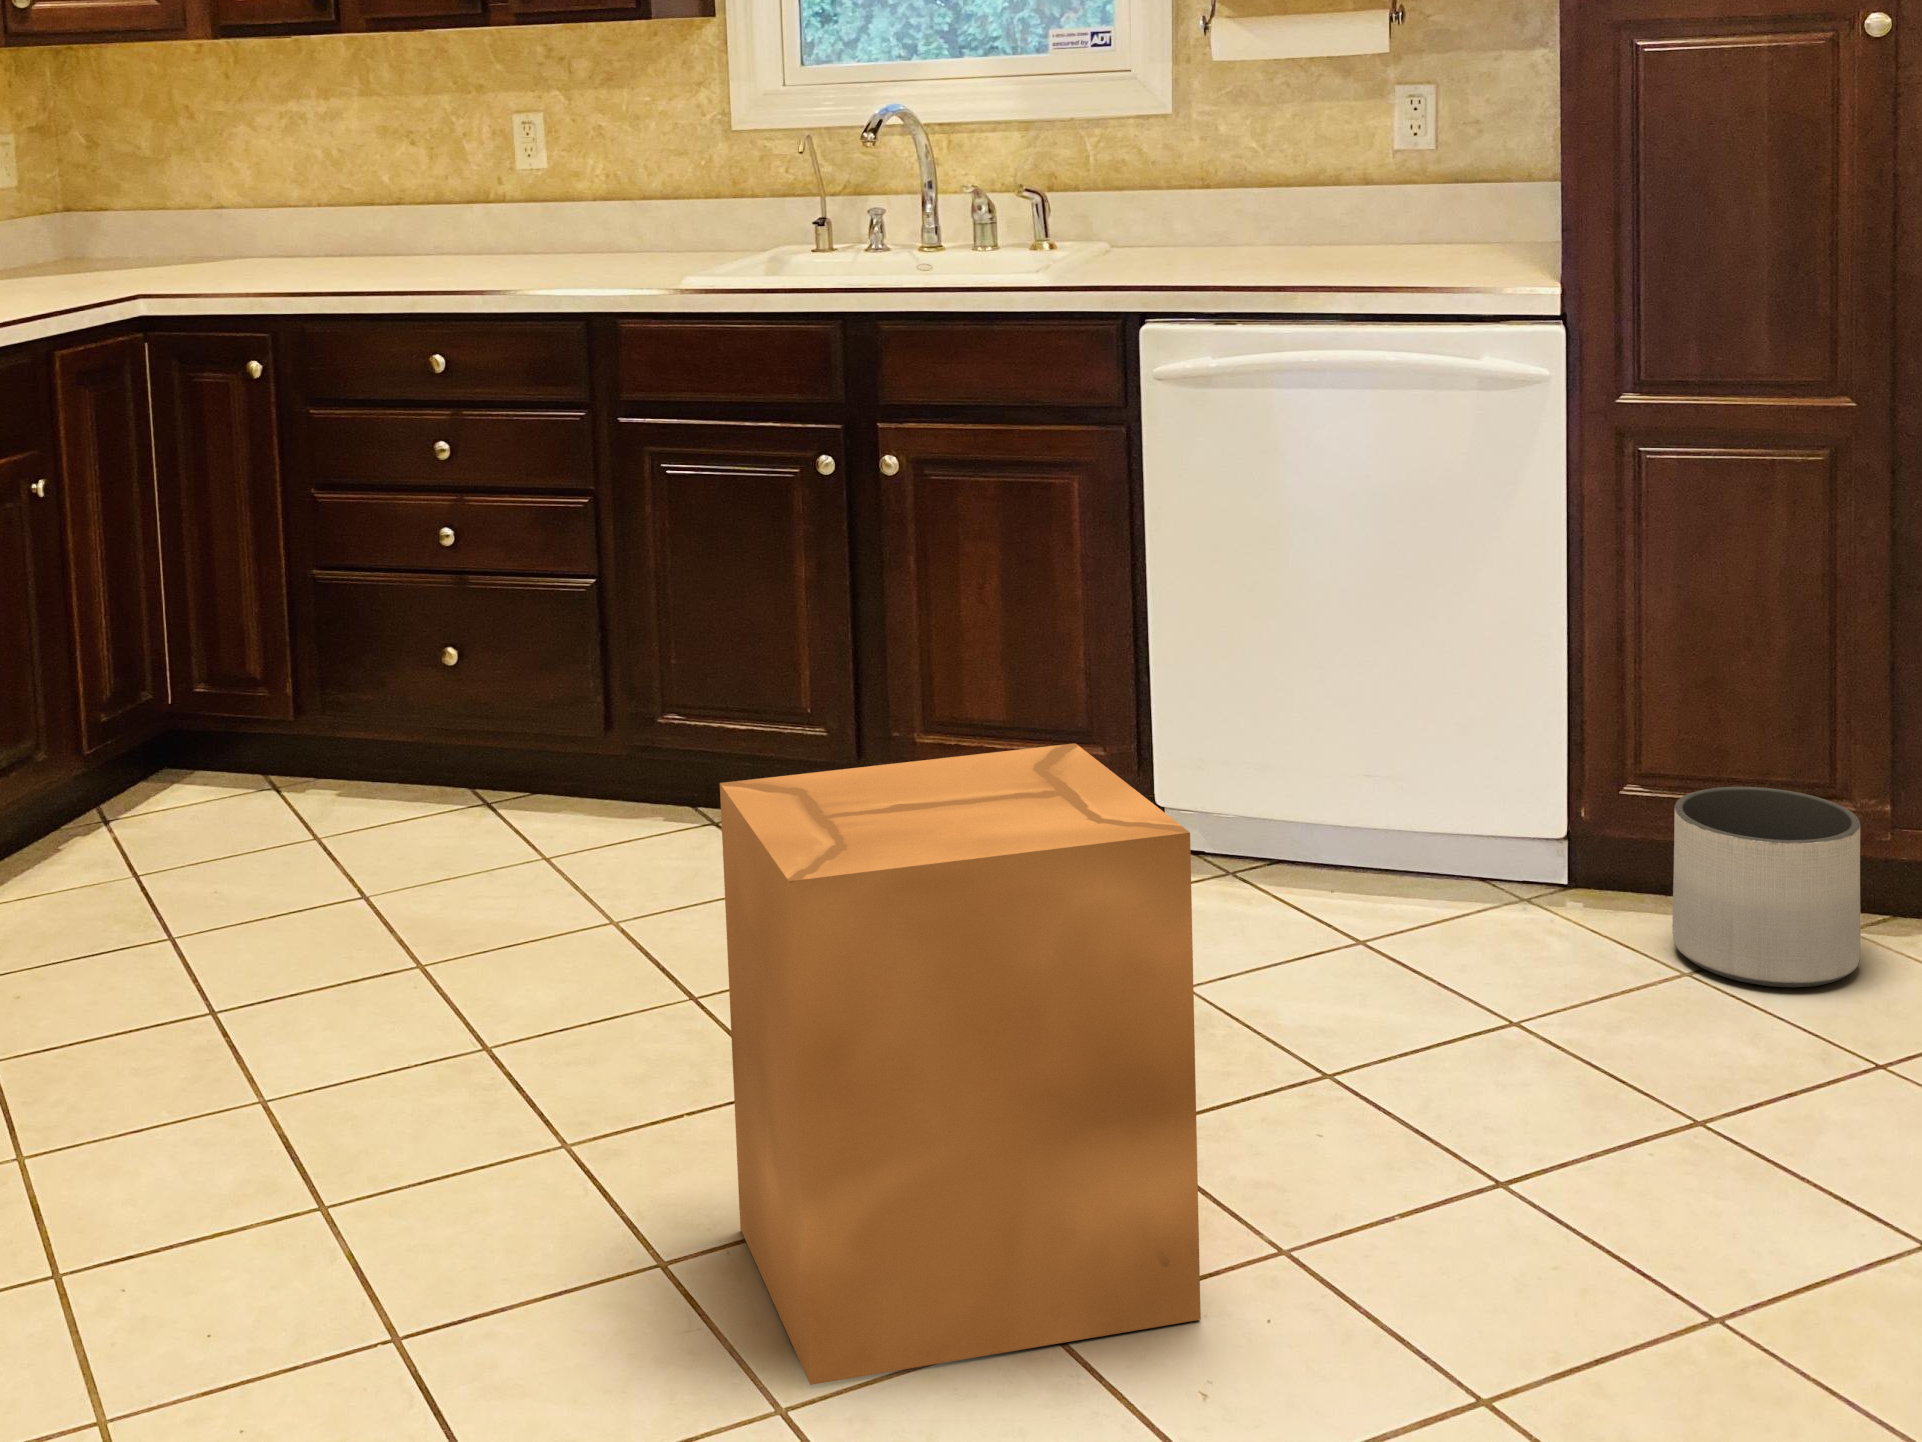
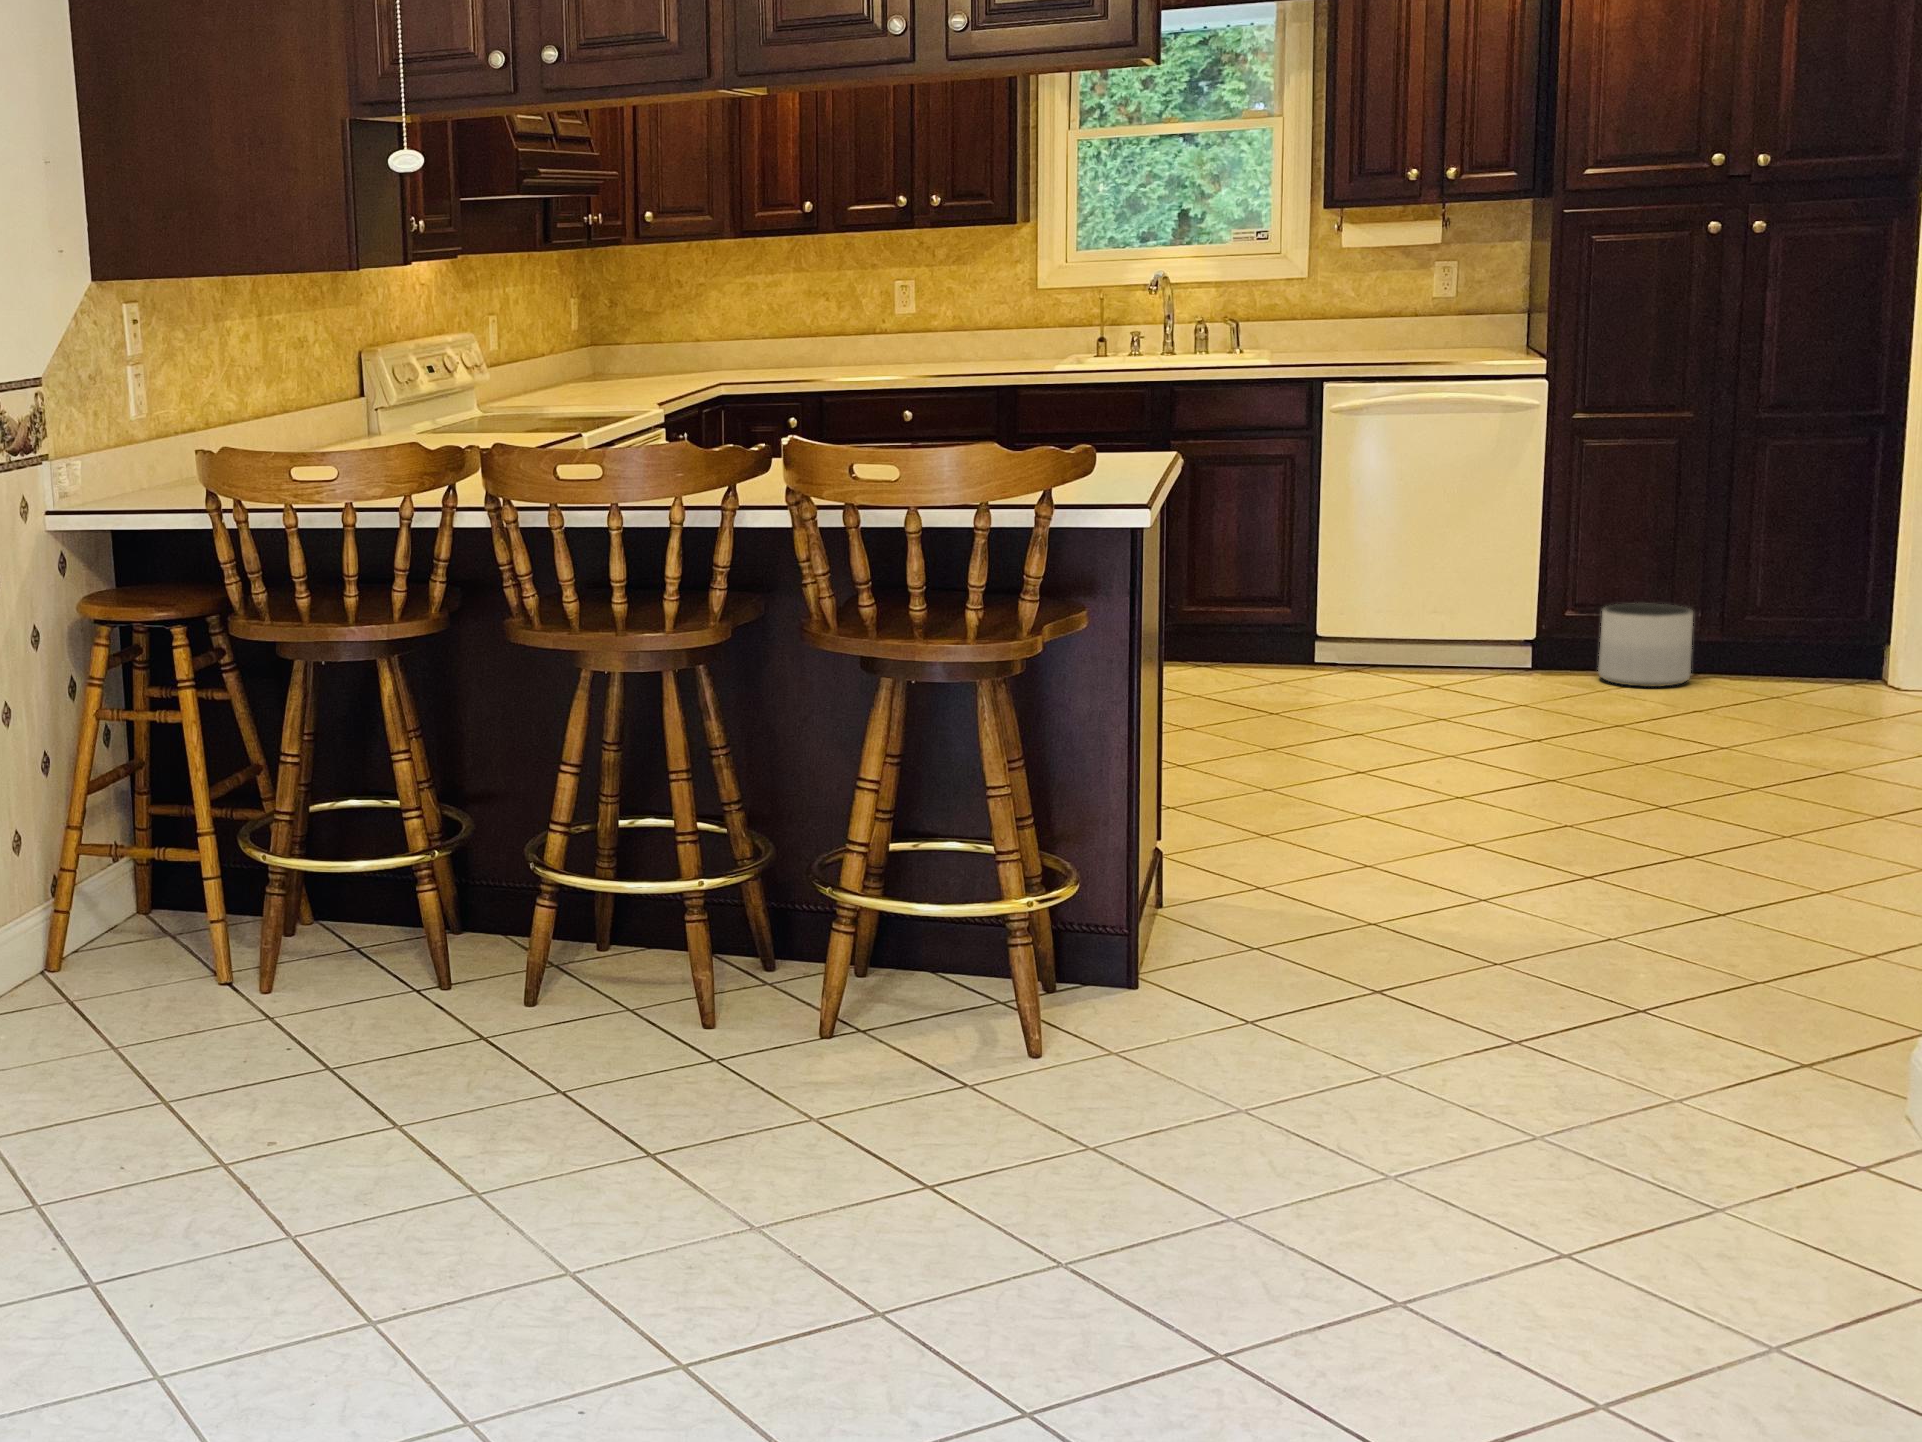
cardboard box: present [720,743,1201,1385] -> none [1232,544,1457,777]

